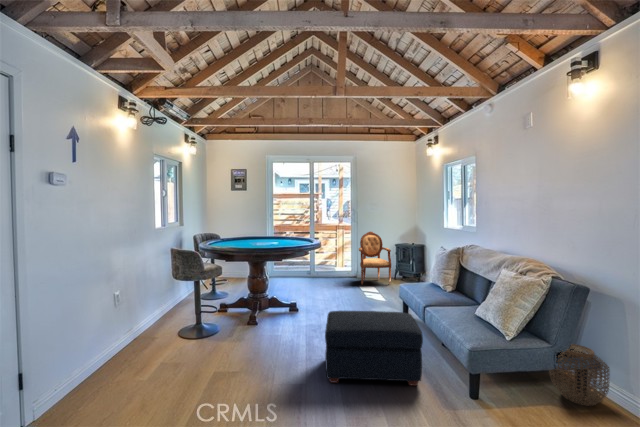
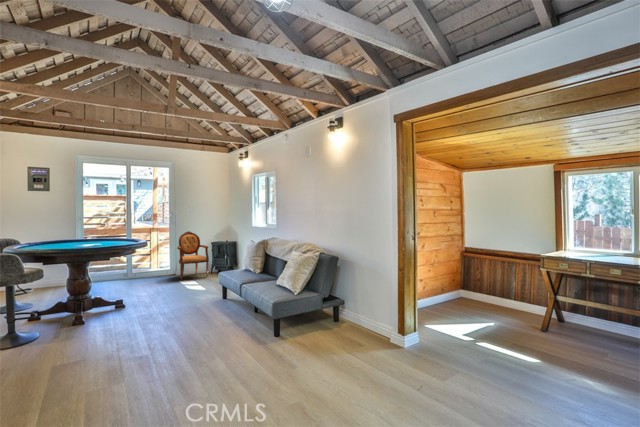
ottoman: present [325,311,423,386] -> none [160,290,242,353]
woven basket: present [549,344,610,406] -> none [319,292,348,327]

